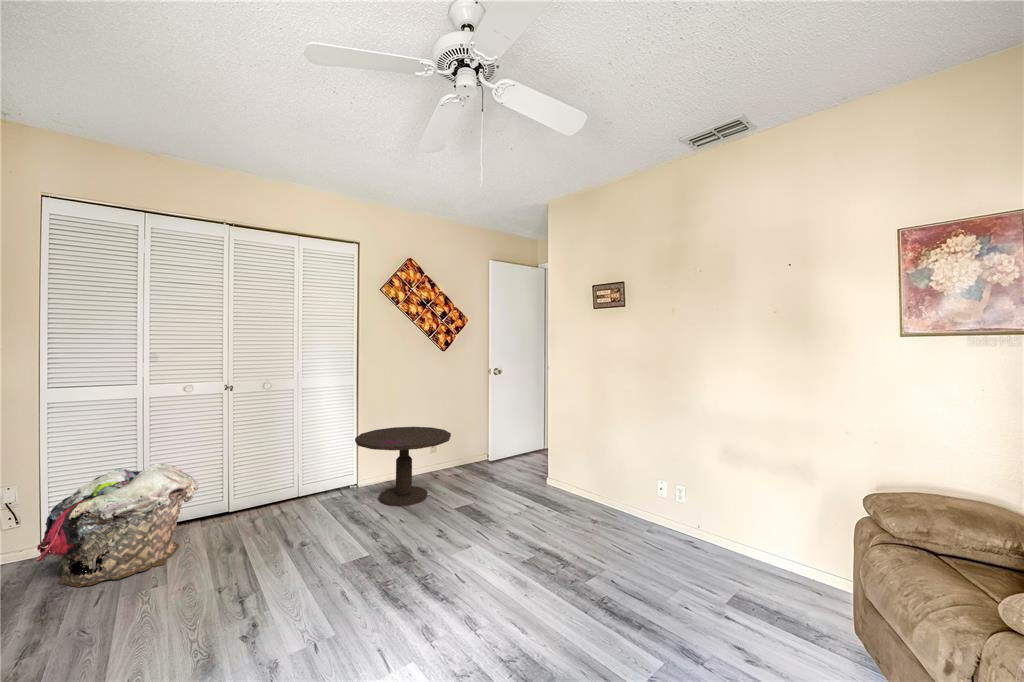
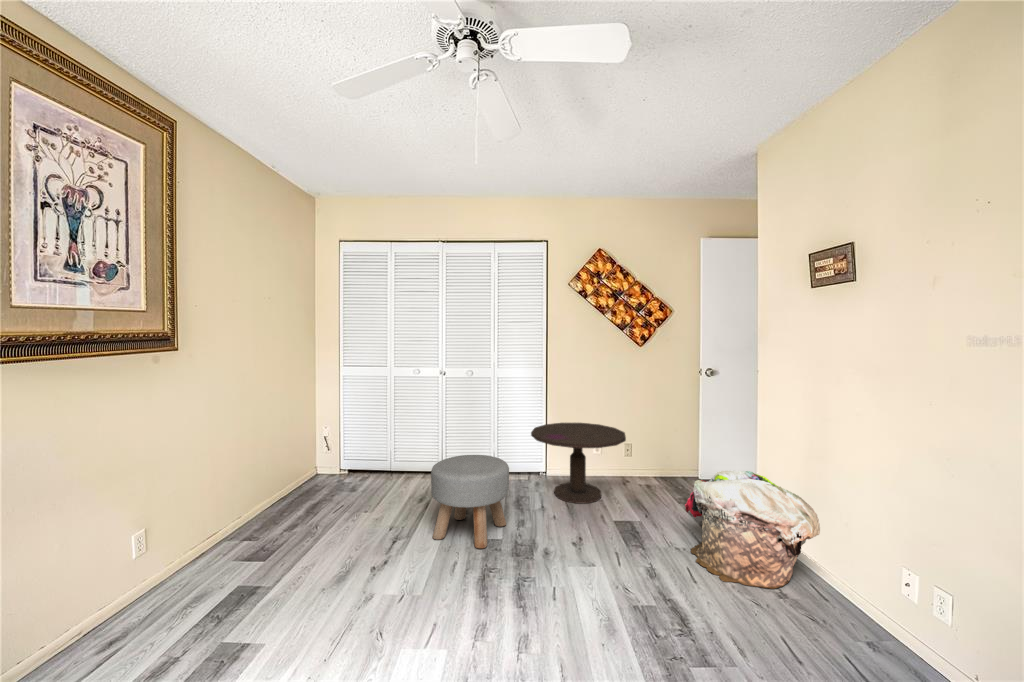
laundry basket: present [36,464,199,587] -> present [685,471,820,589]
ottoman: none [276,472,373,583] -> present [431,455,509,548]

